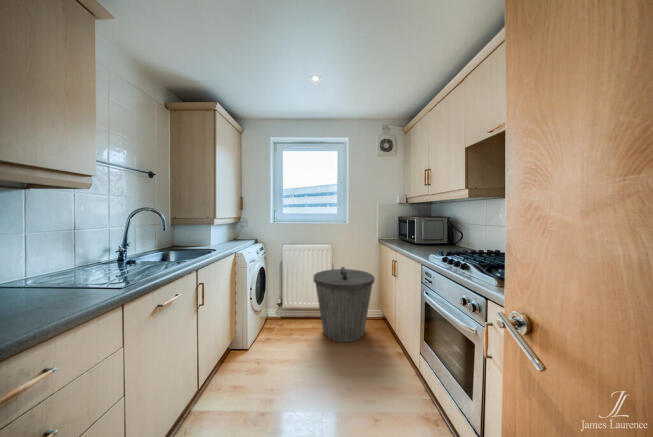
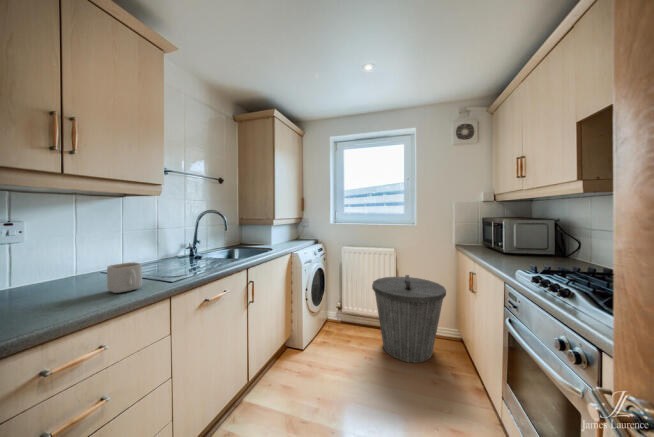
mug: none [34,268,84,304] -> present [107,262,142,293]

